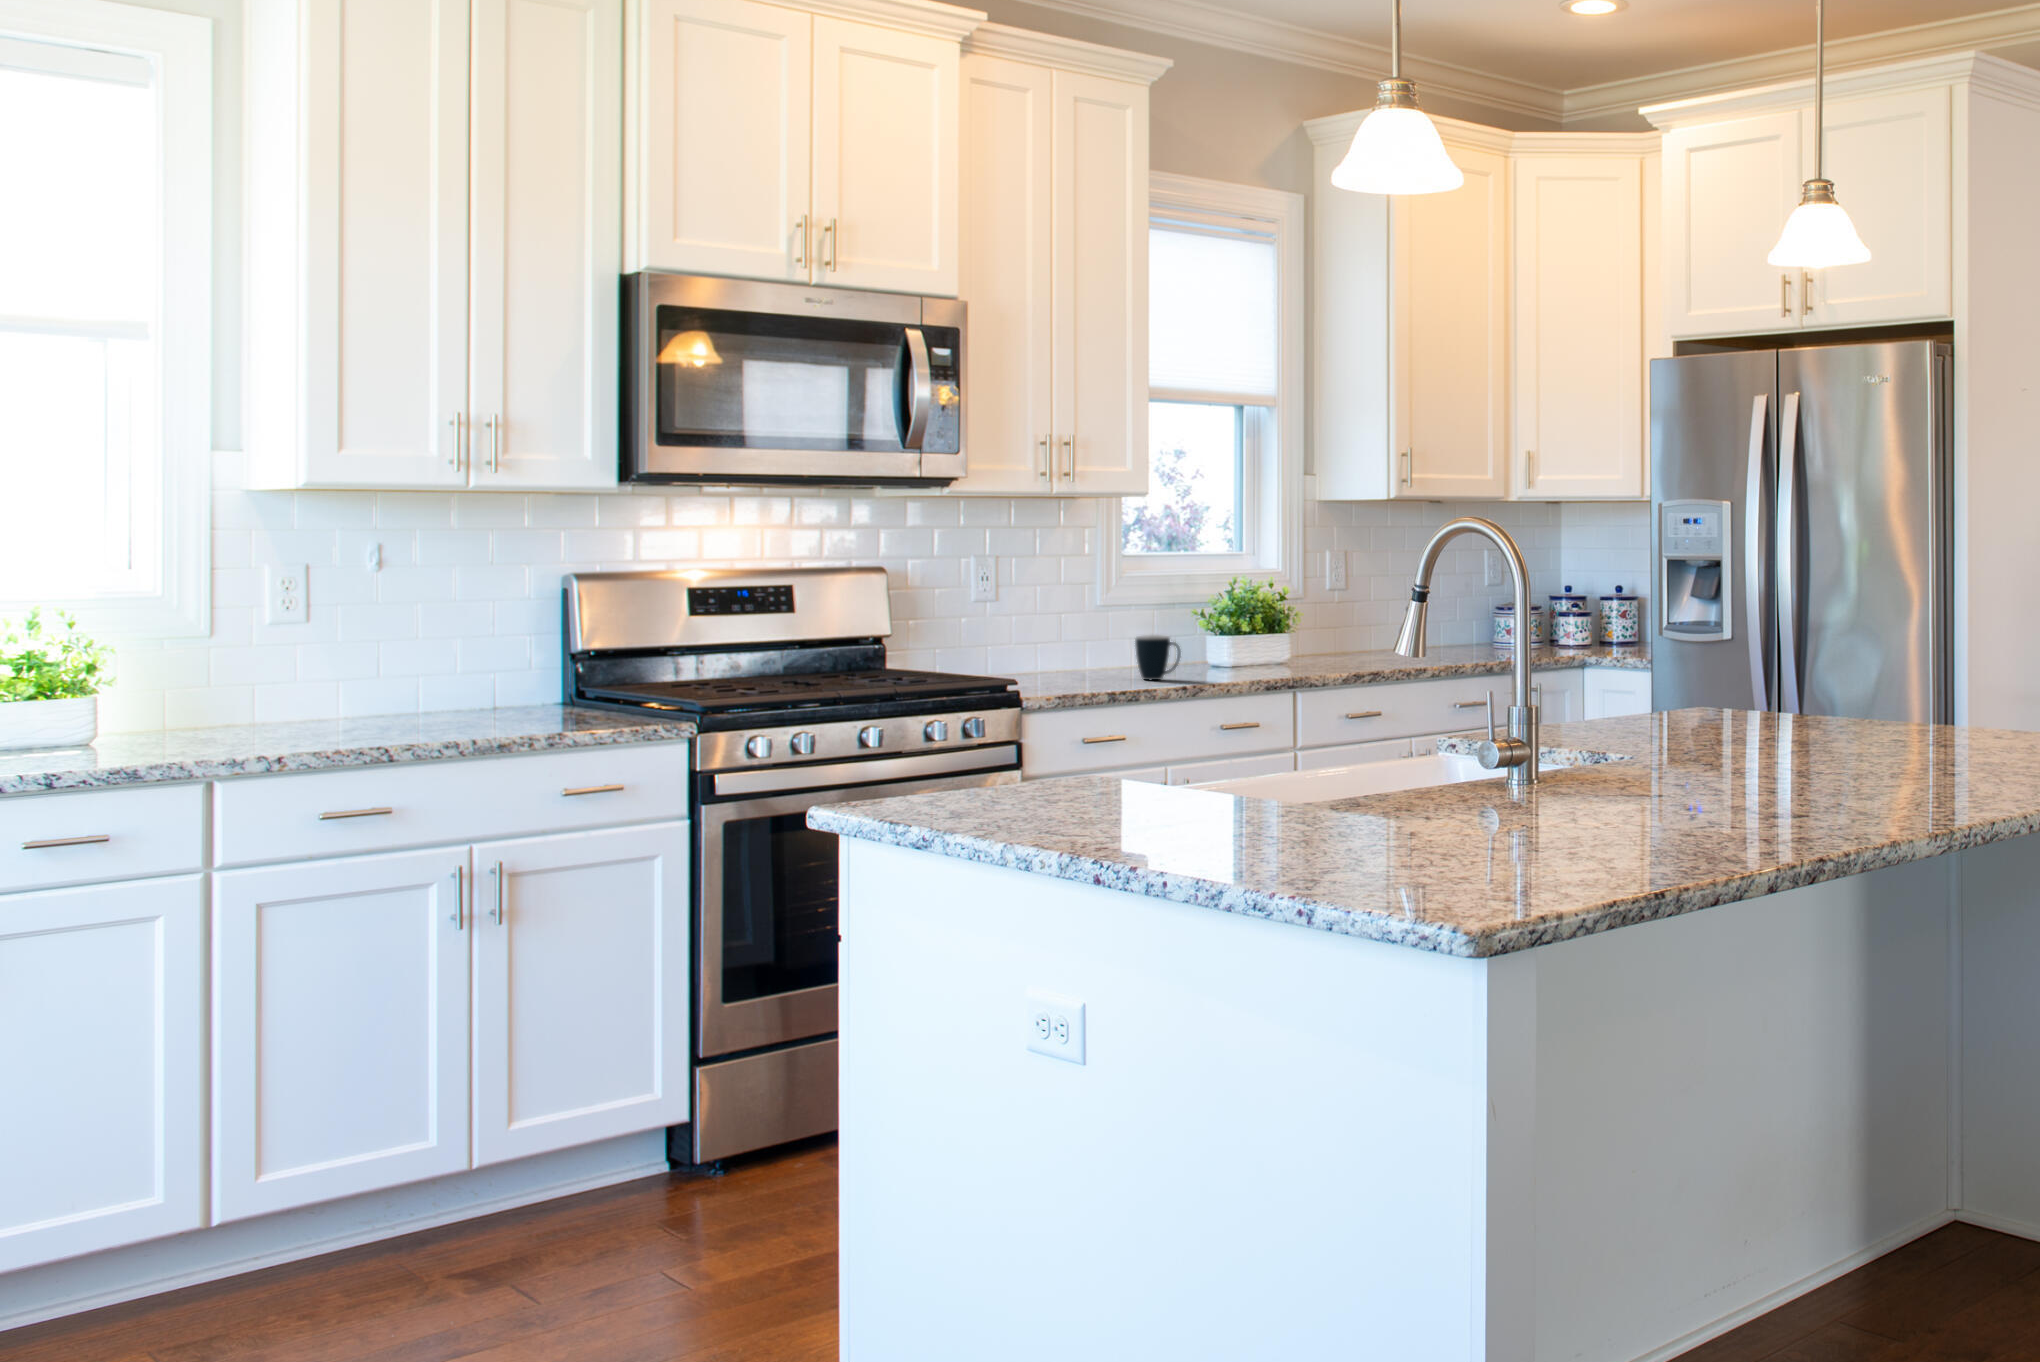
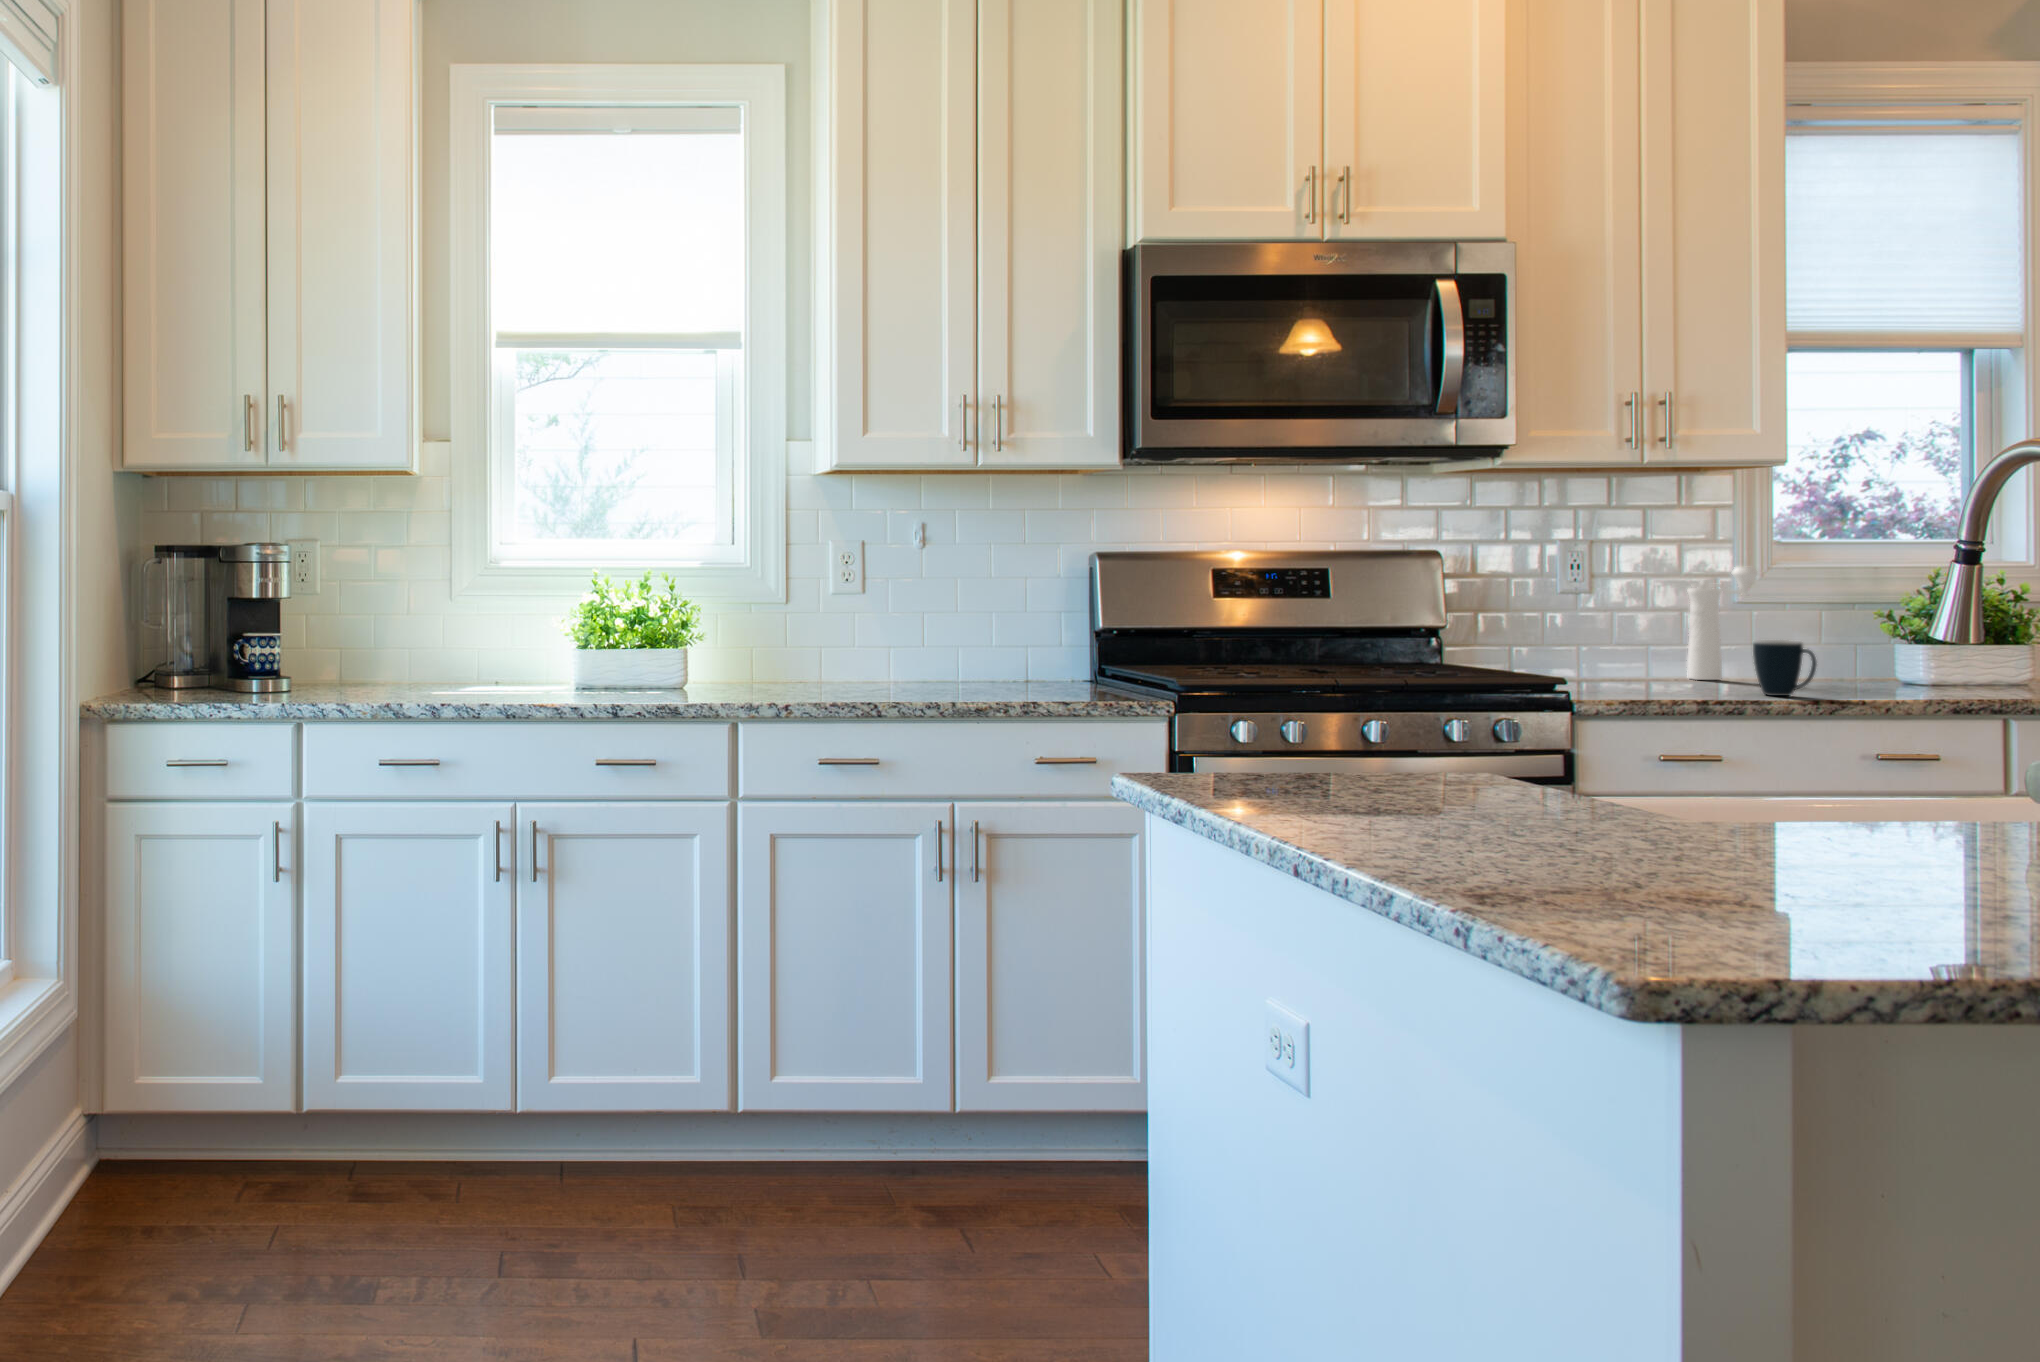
pepper mill: none [1077,575,1124,669] -> present [1687,567,1757,680]

